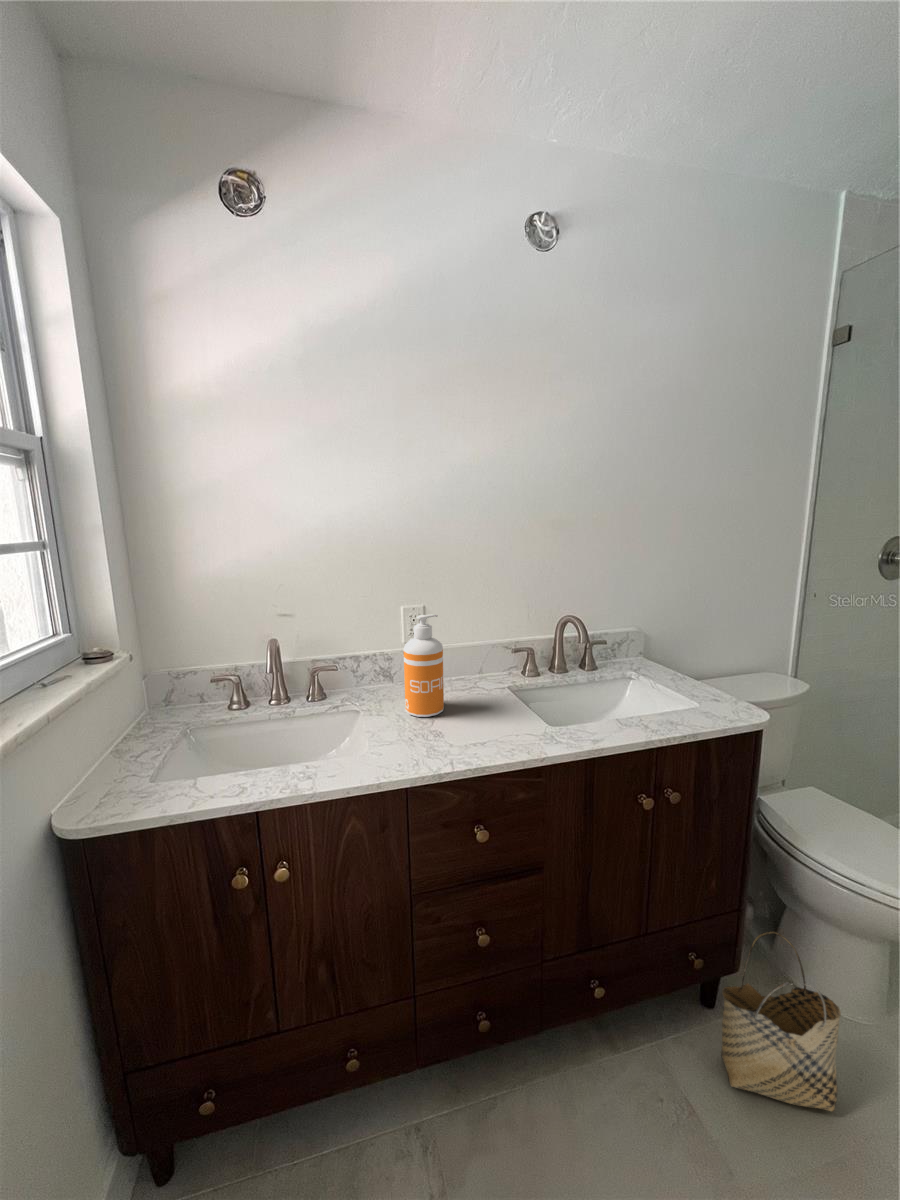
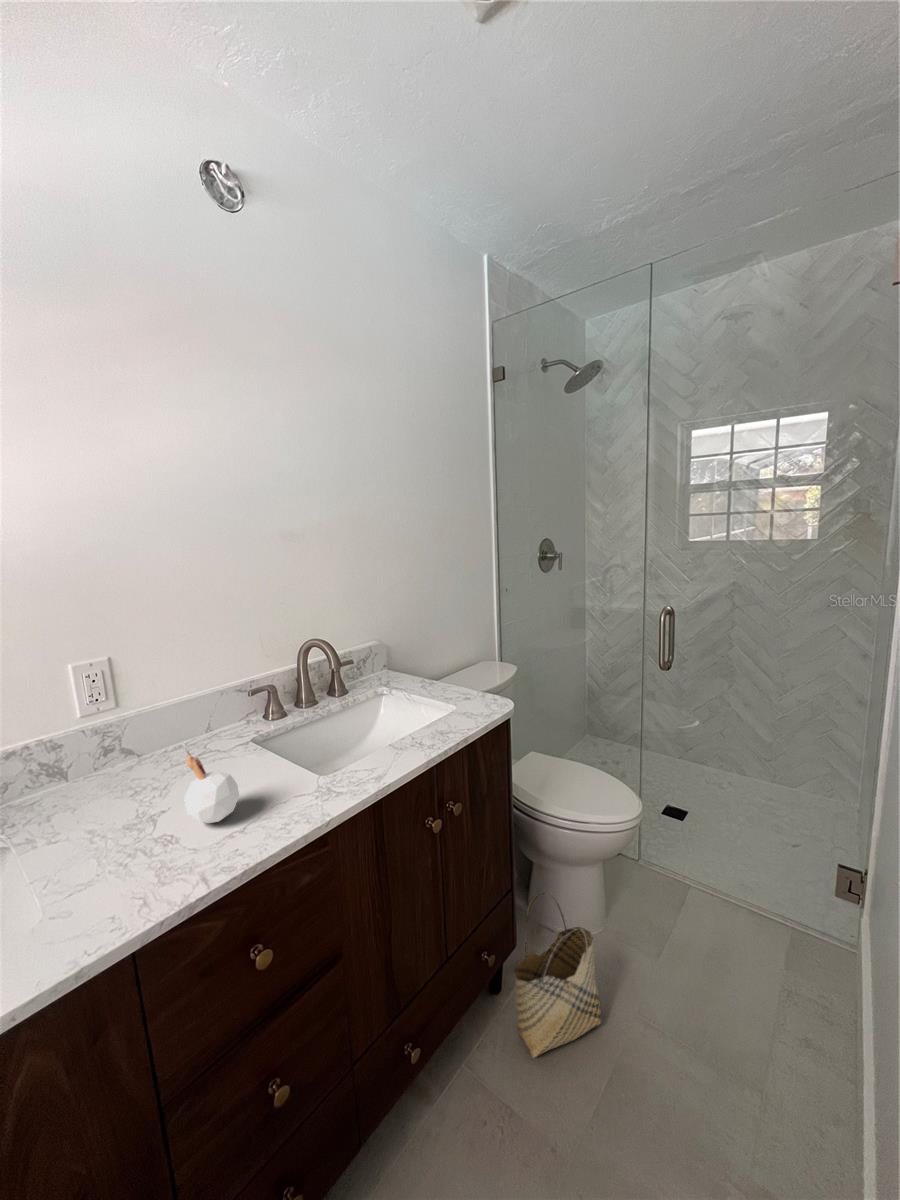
soap dispenser: present [404,614,444,717] -> none [85,669,166,826]
candle: none [452,670,487,732] -> present [182,742,239,823]

